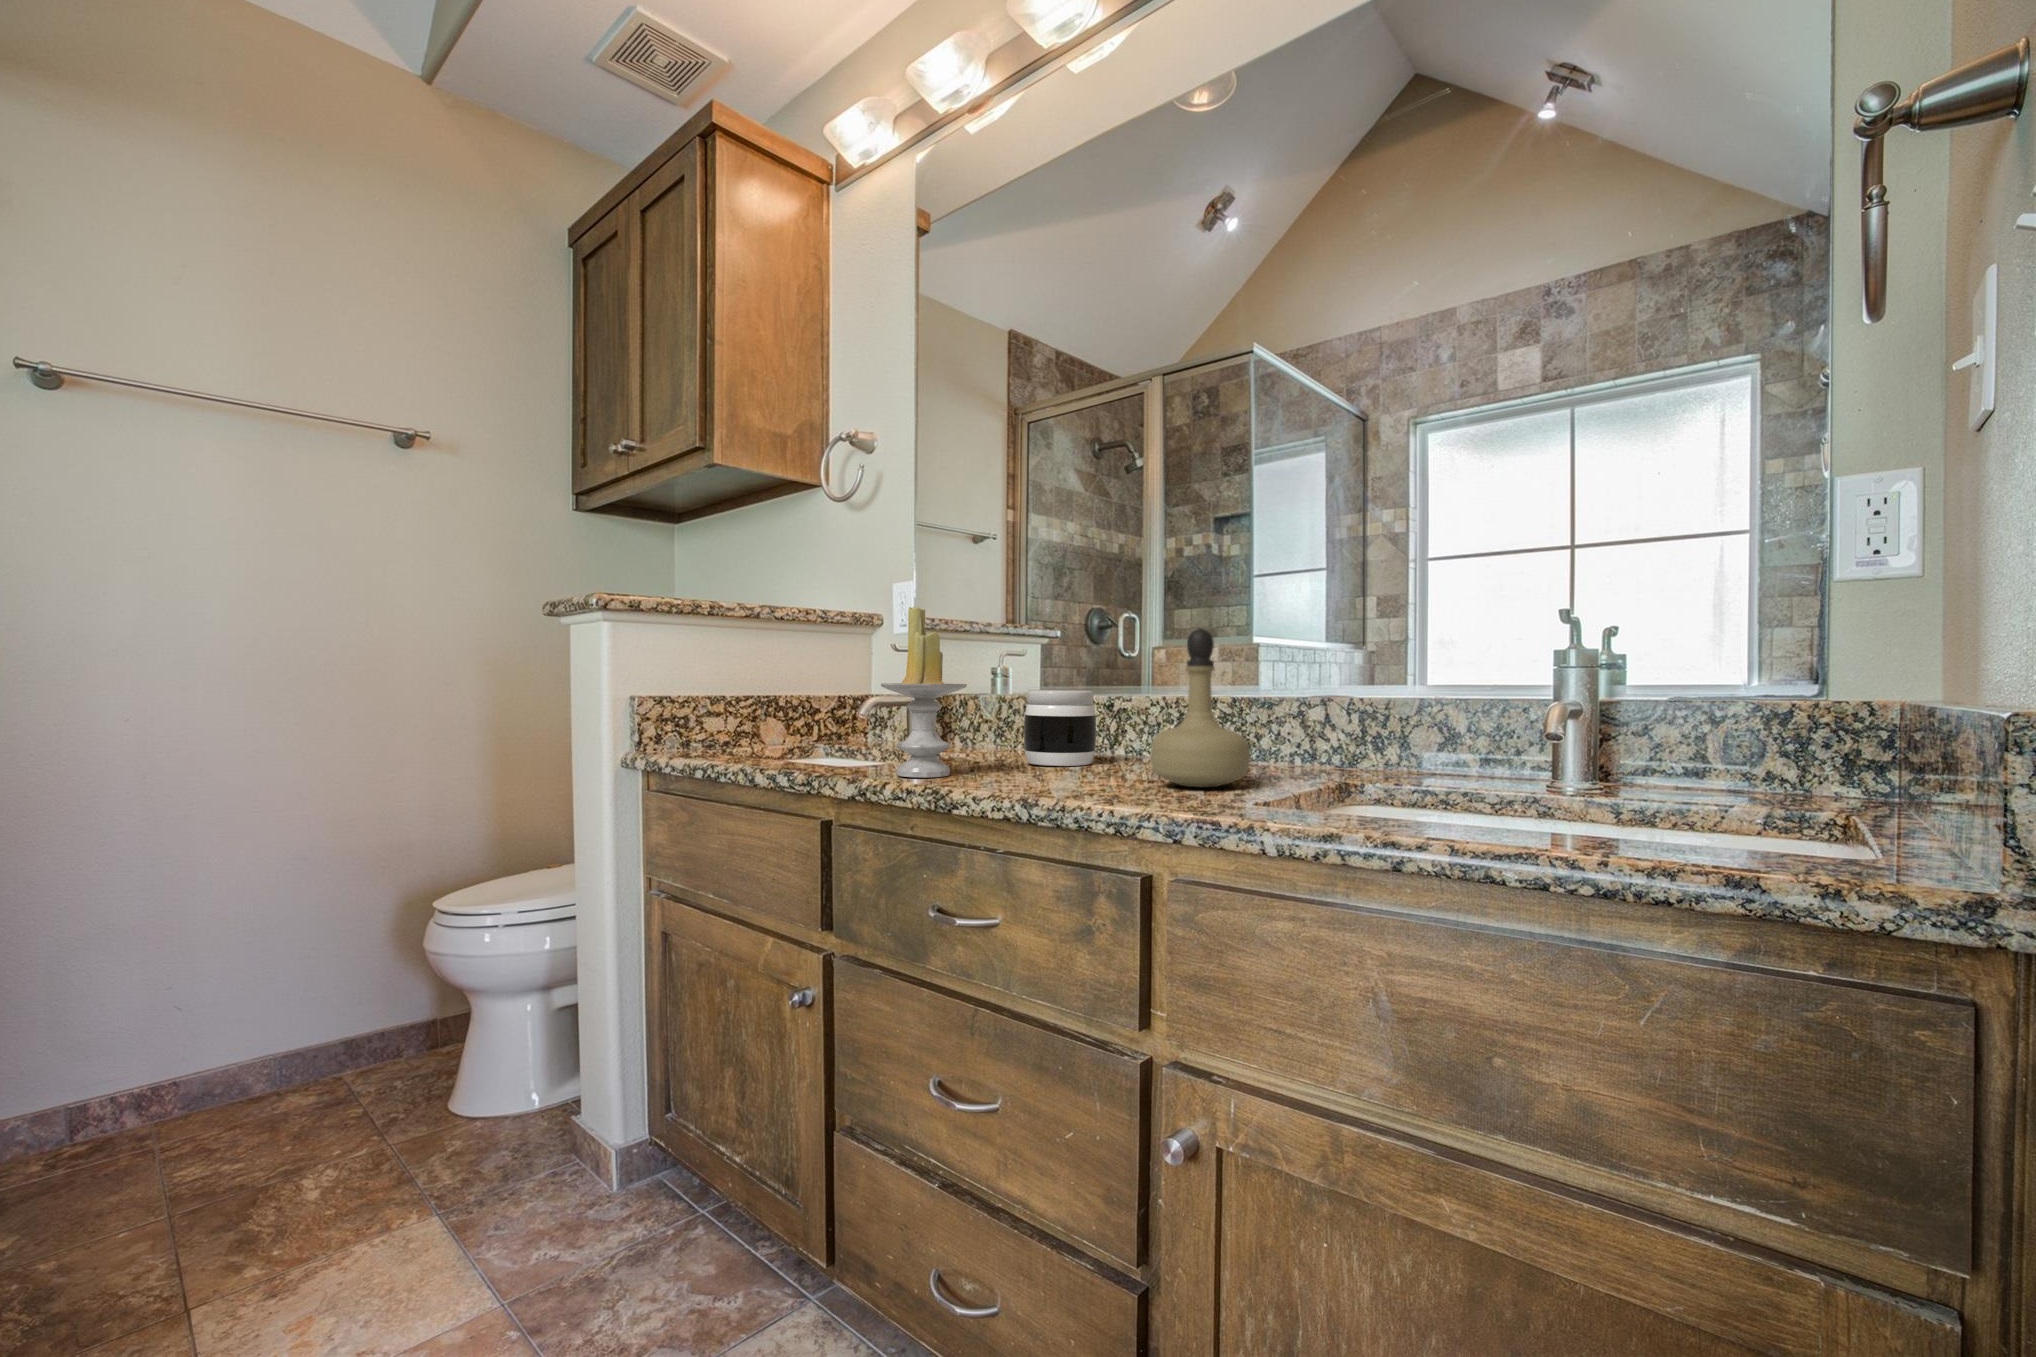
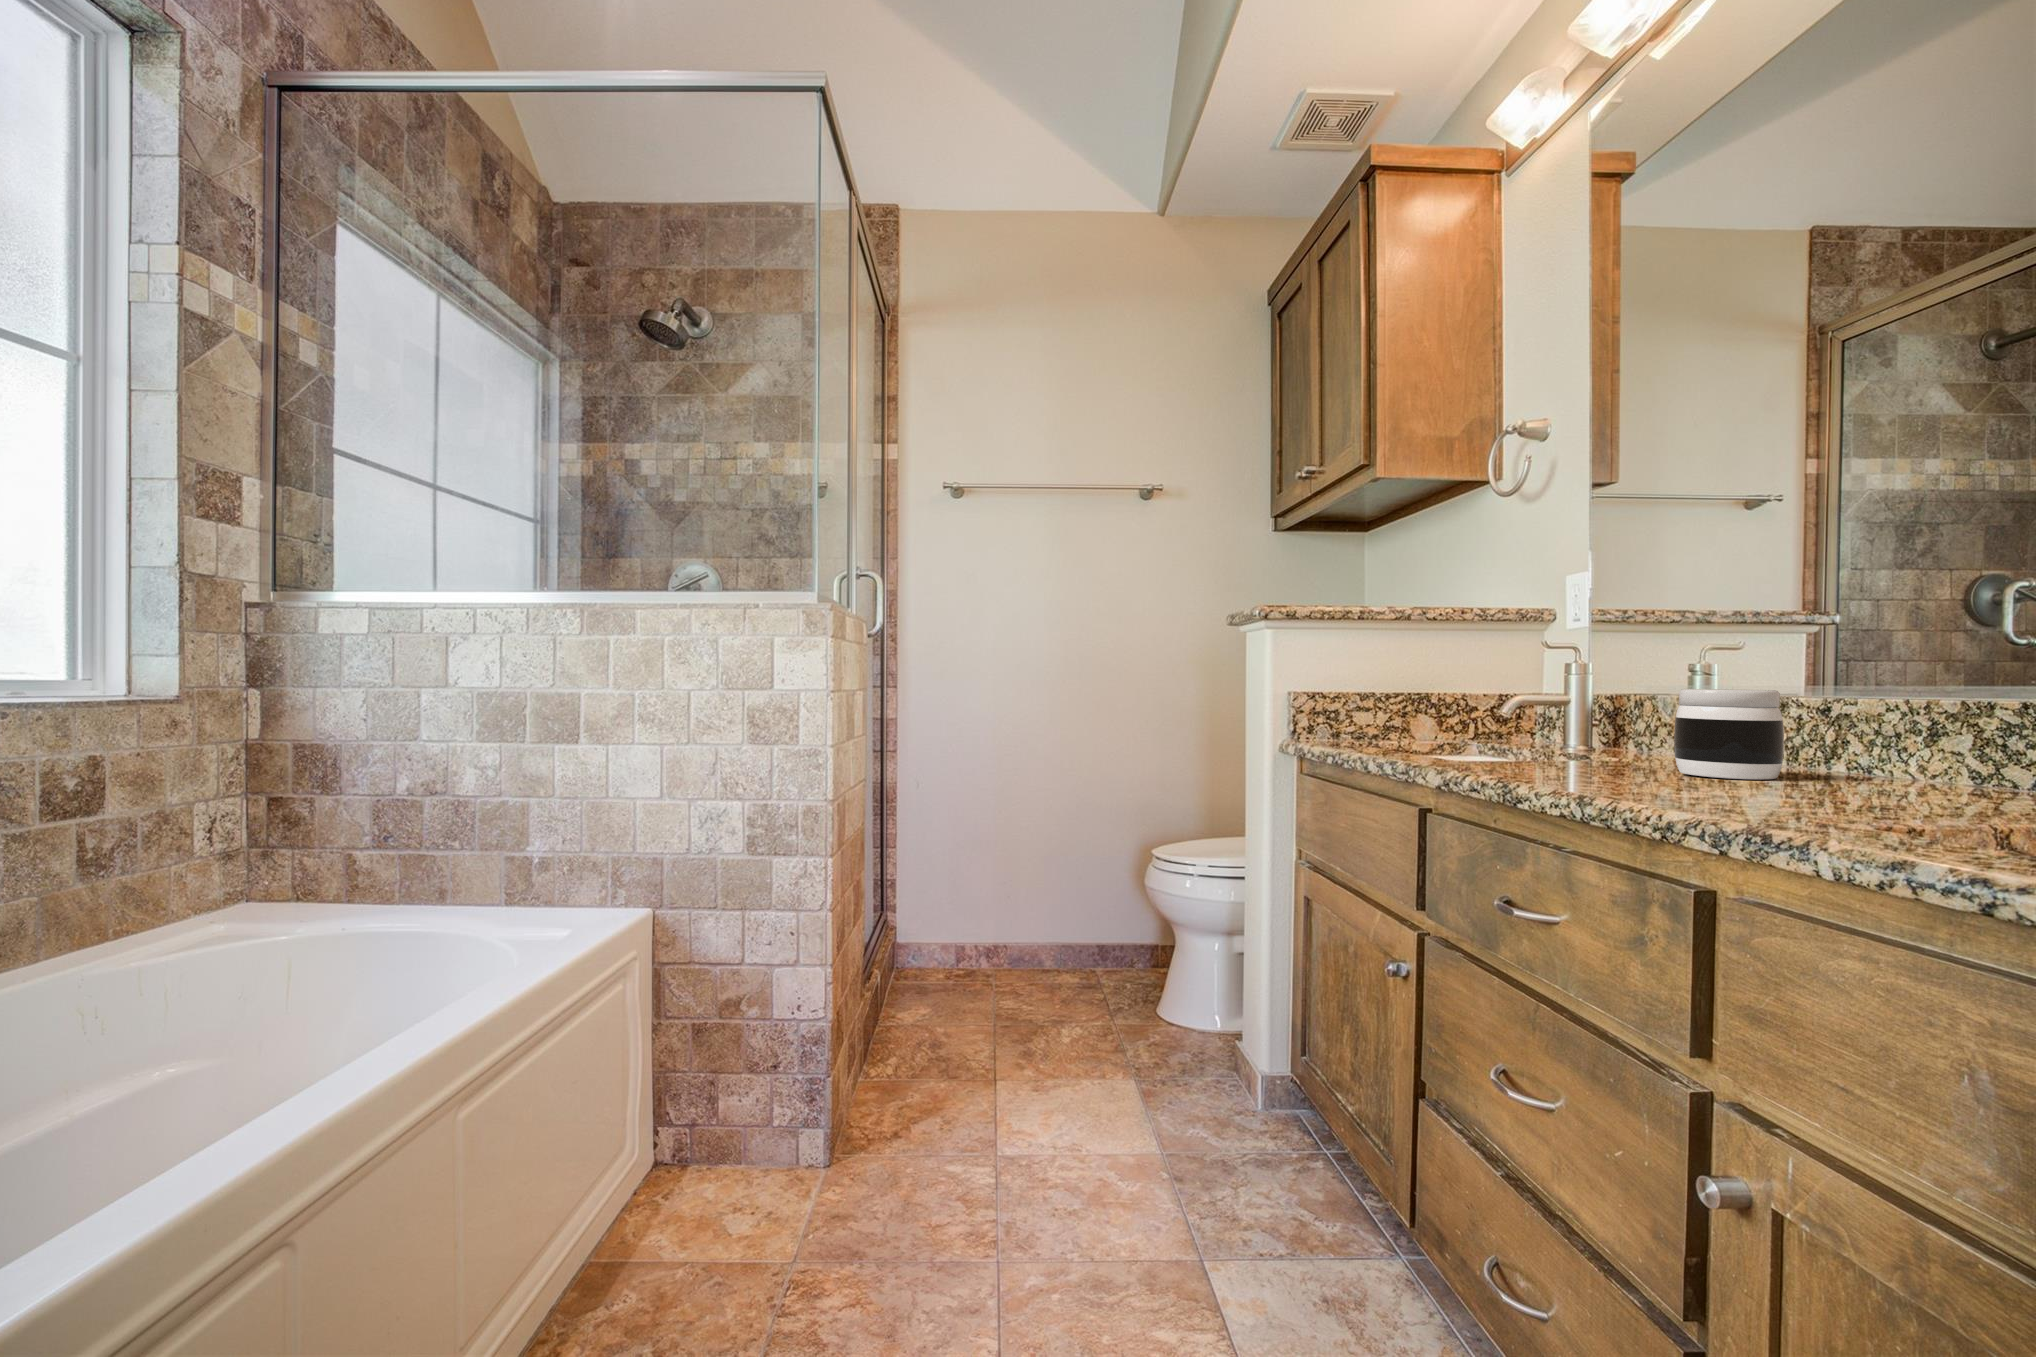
candle: present [881,607,967,777] -> none [1477,603,1578,775]
perfume bottle: present [1151,629,1250,787] -> none [1788,610,1960,811]

